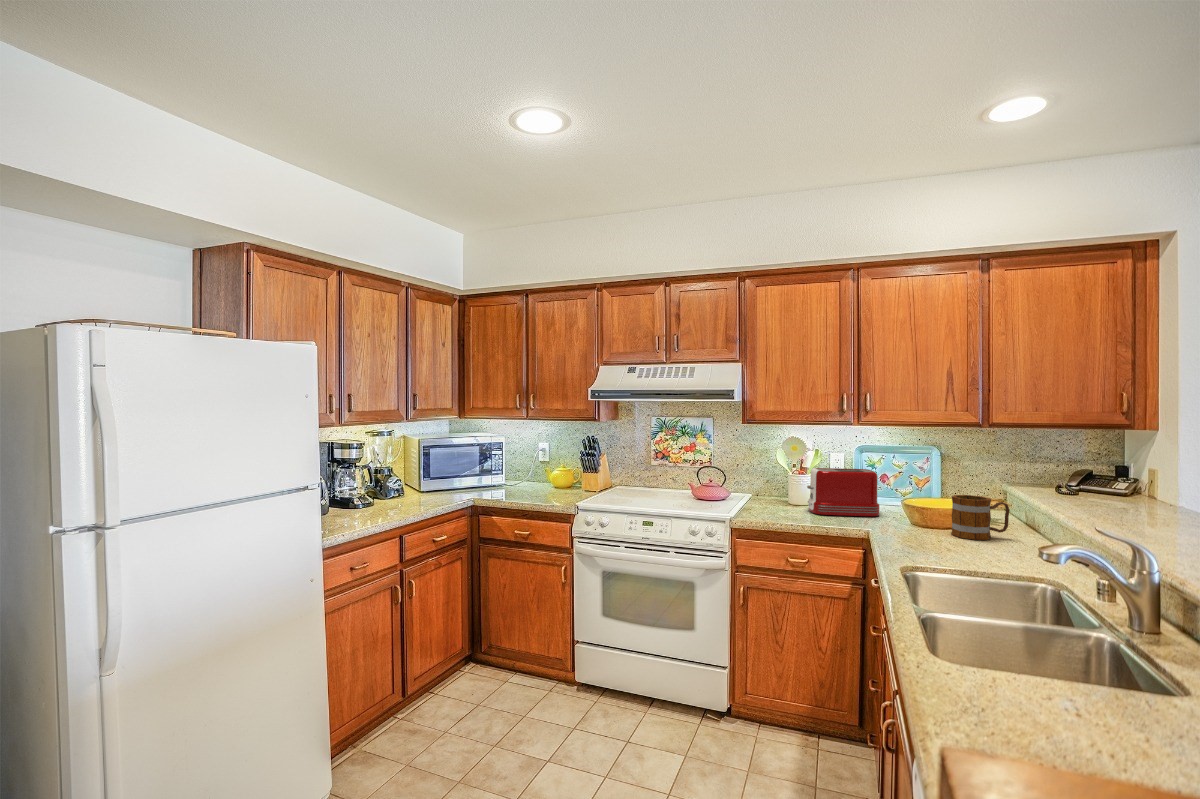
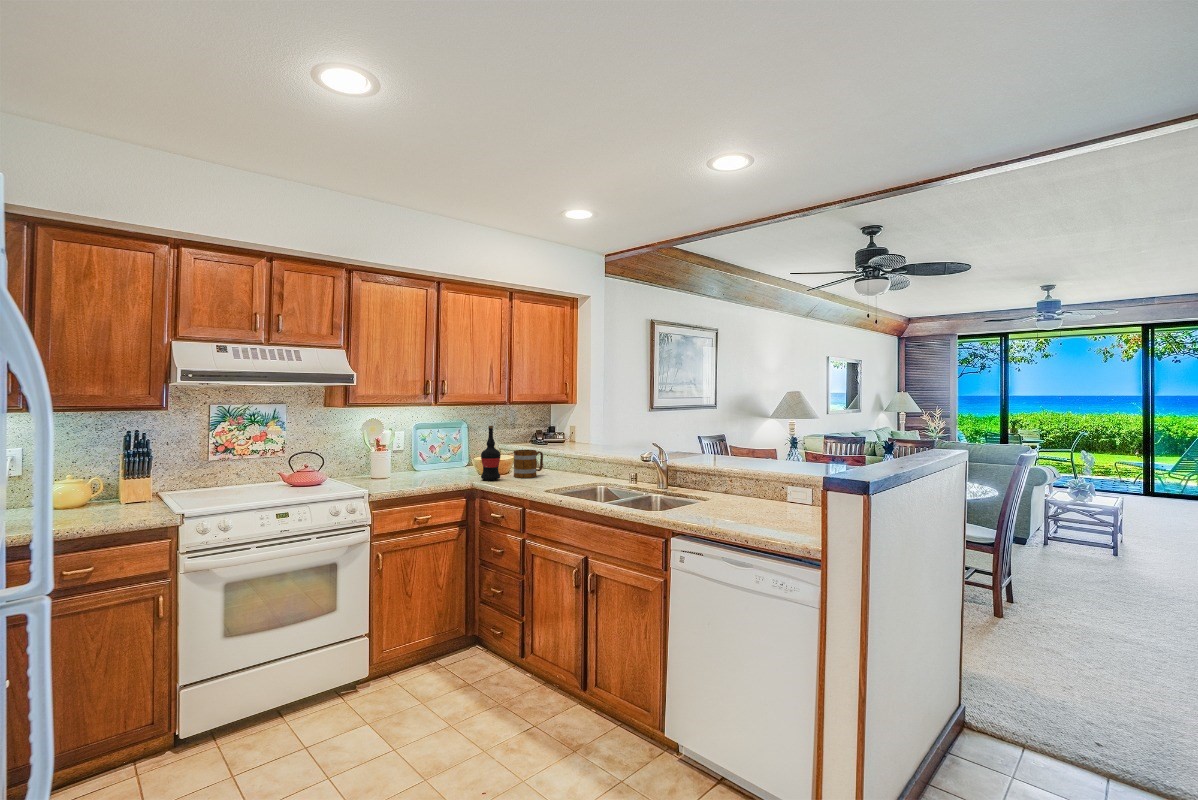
wine bottle: none [891,456,920,532] -> present [481,426,501,480]
toaster: present [807,468,880,516] -> none [403,441,456,481]

